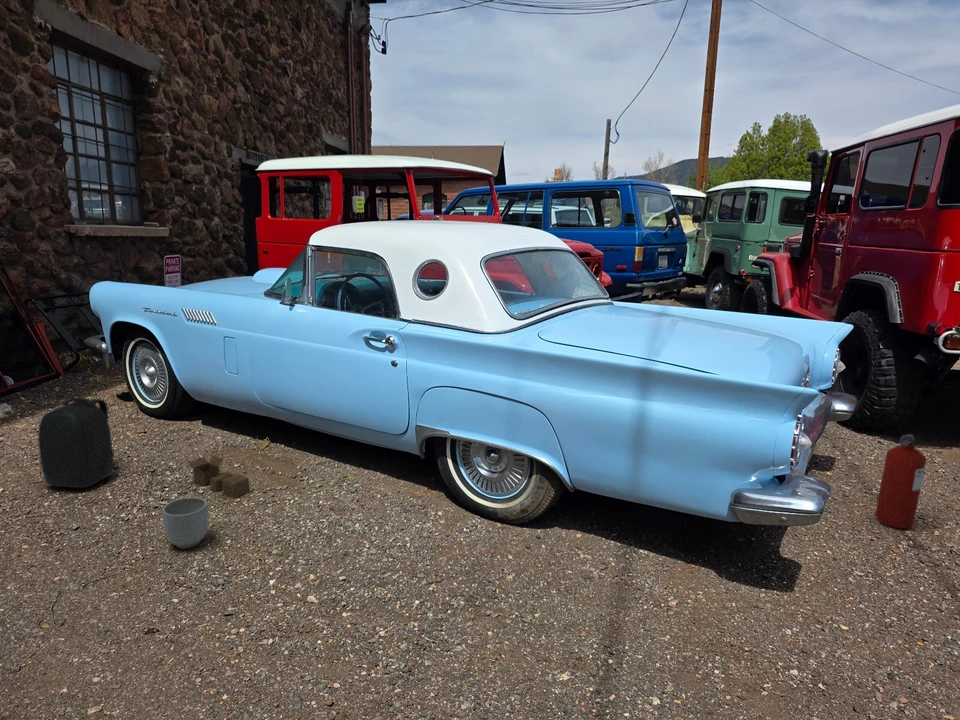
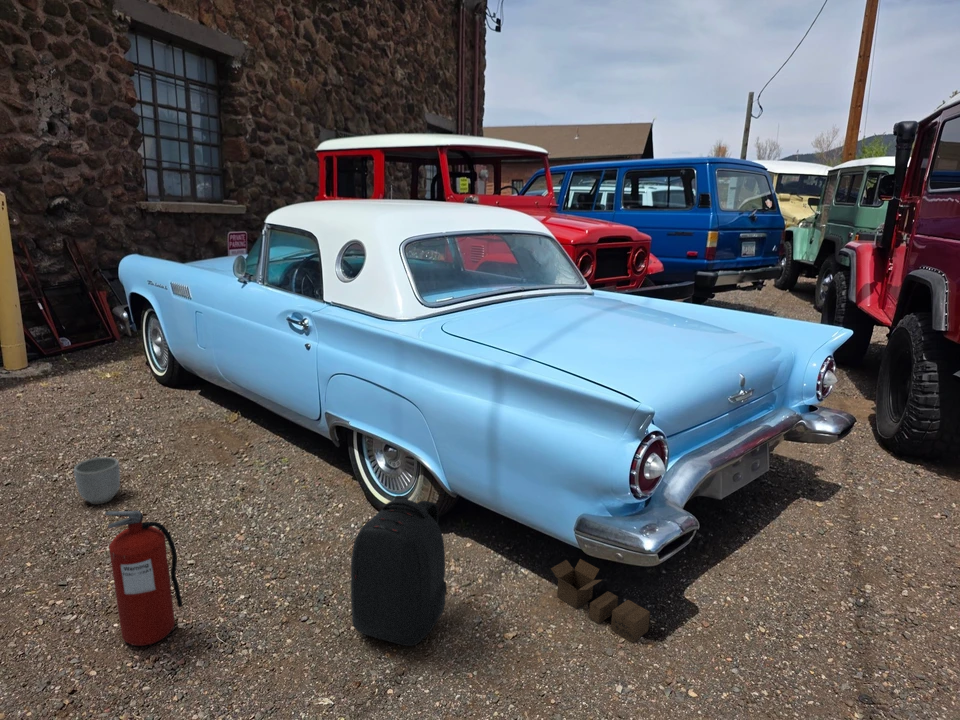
backpack: present [38,397,116,488] -> present [351,496,447,646]
fire extinguisher: present [875,434,926,528] -> present [105,510,183,646]
cardboard box: present [189,456,249,498] -> present [551,559,650,643]

